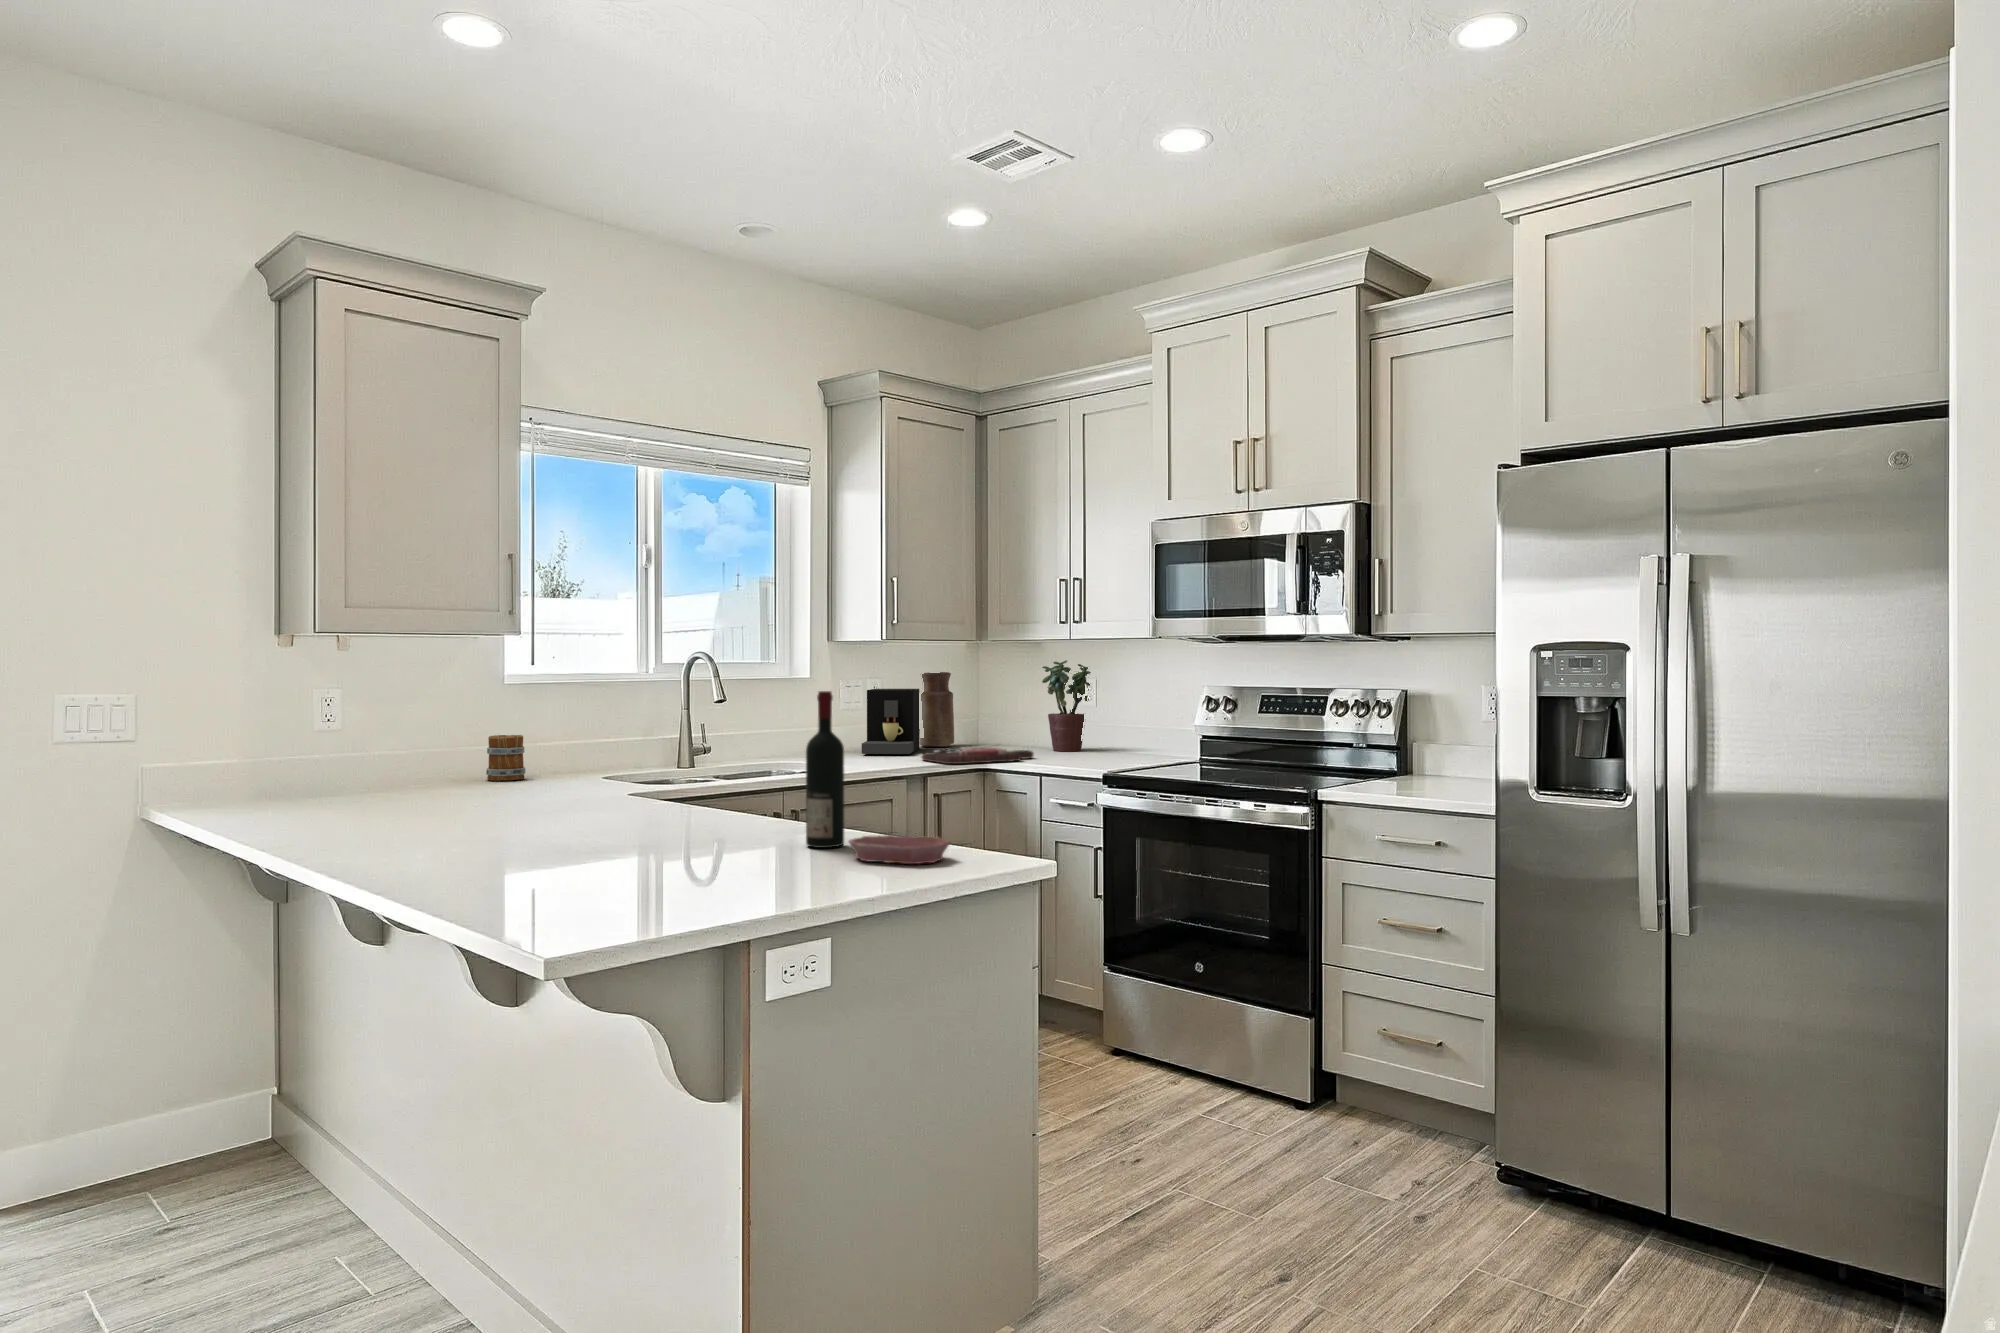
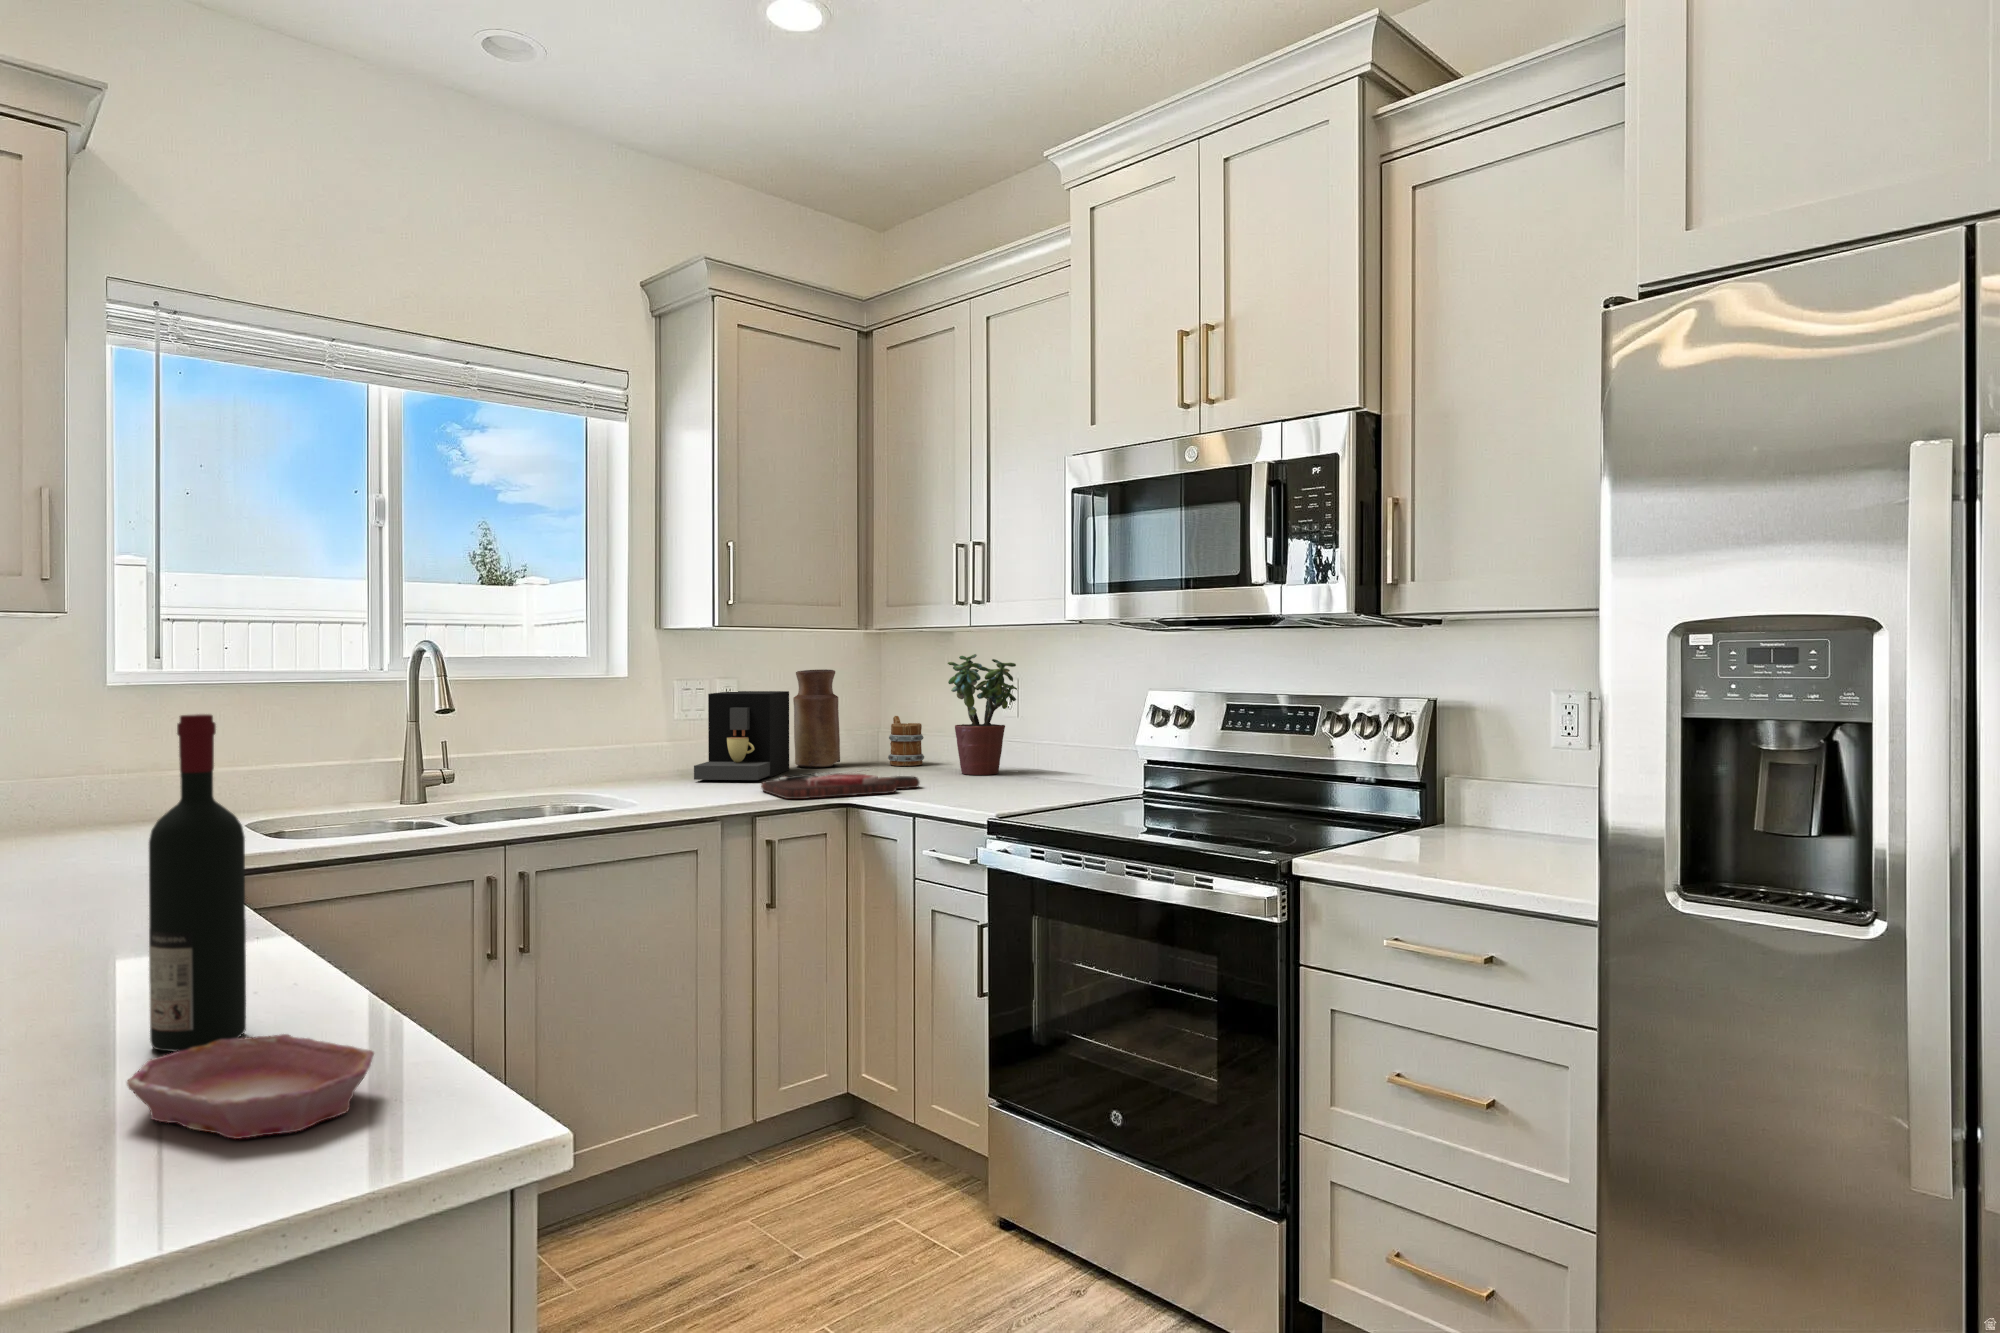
mug: present [486,735,525,781] -> present [888,716,924,766]

